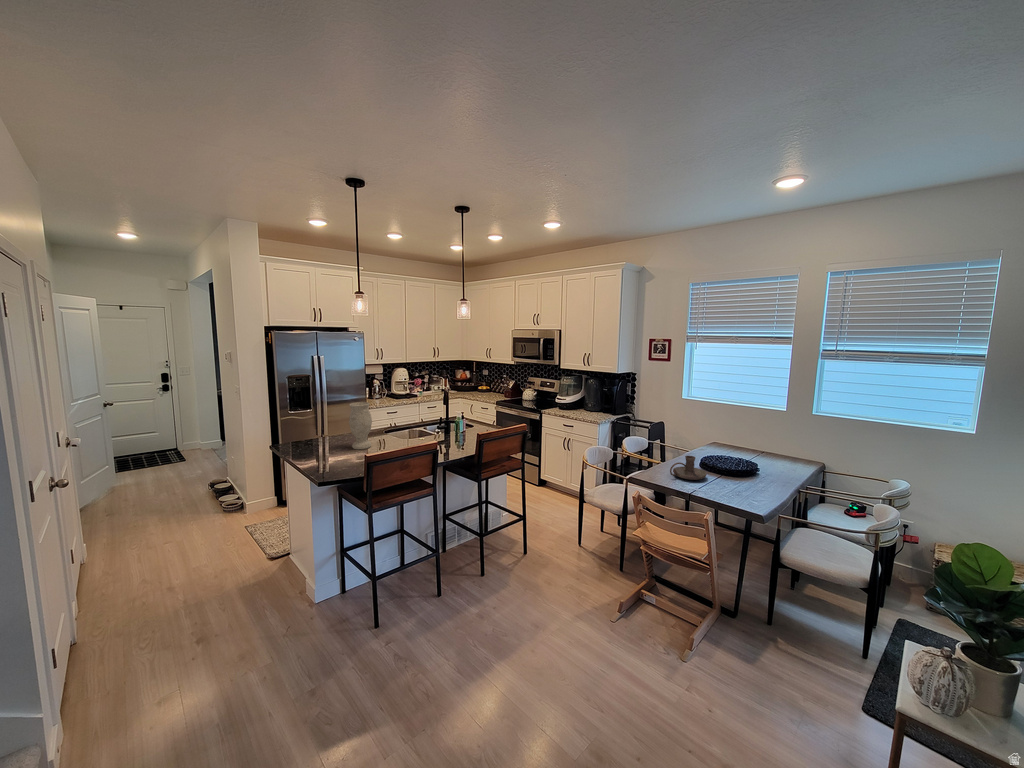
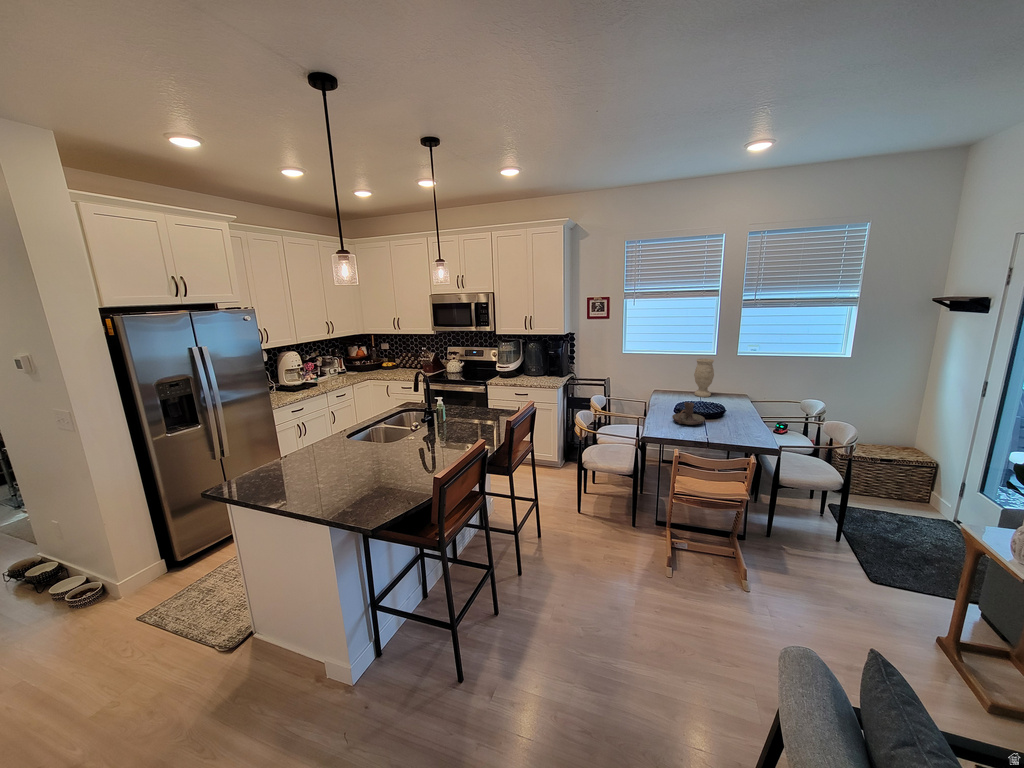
vase: present [349,402,372,449] -> present [694,359,714,397]

